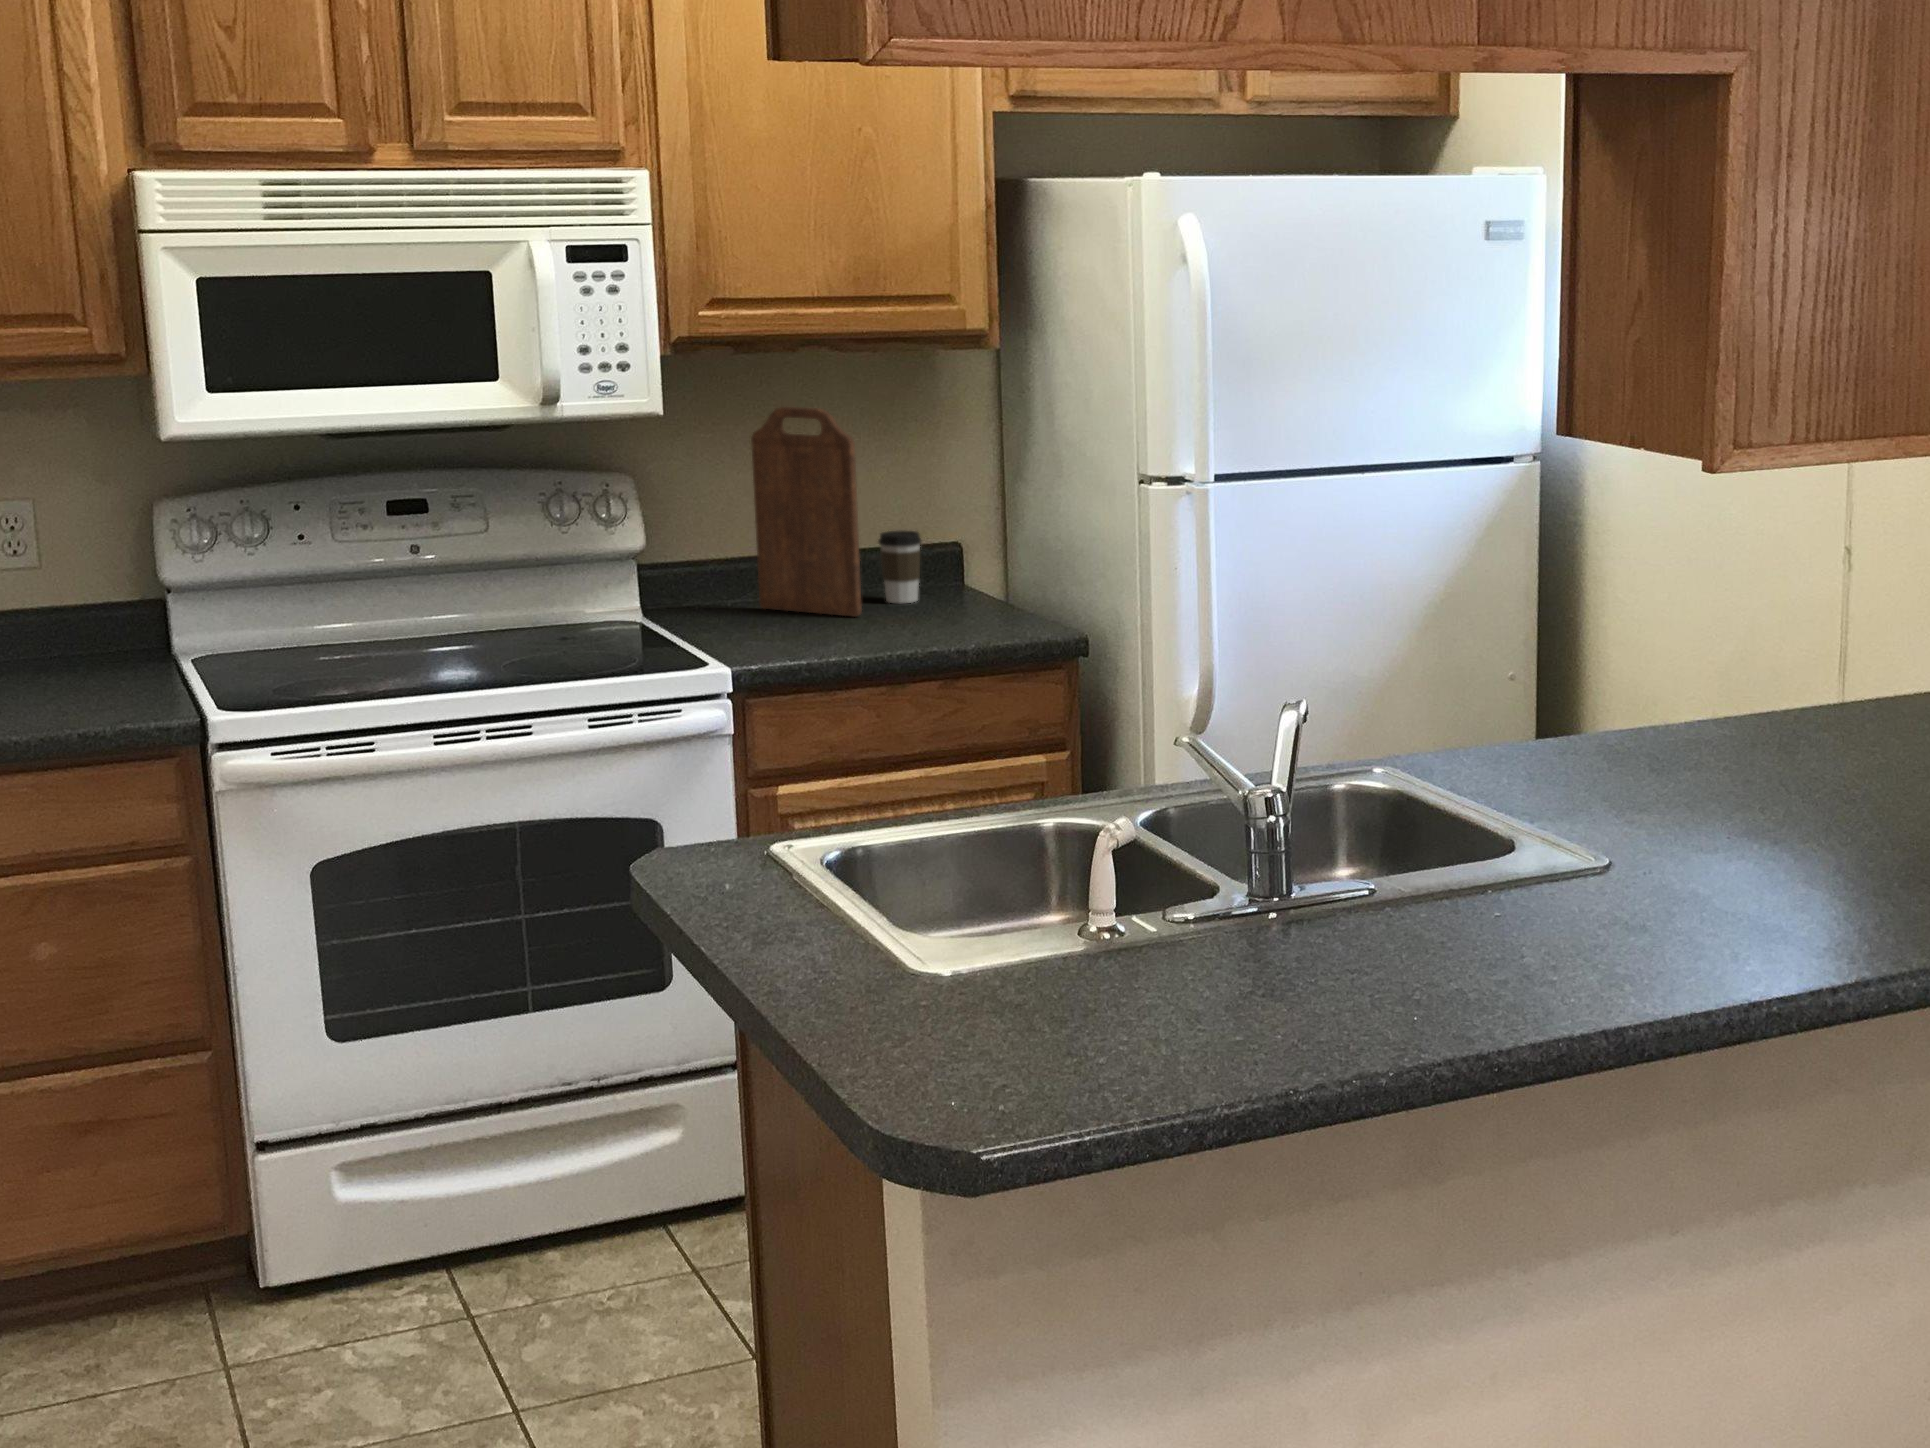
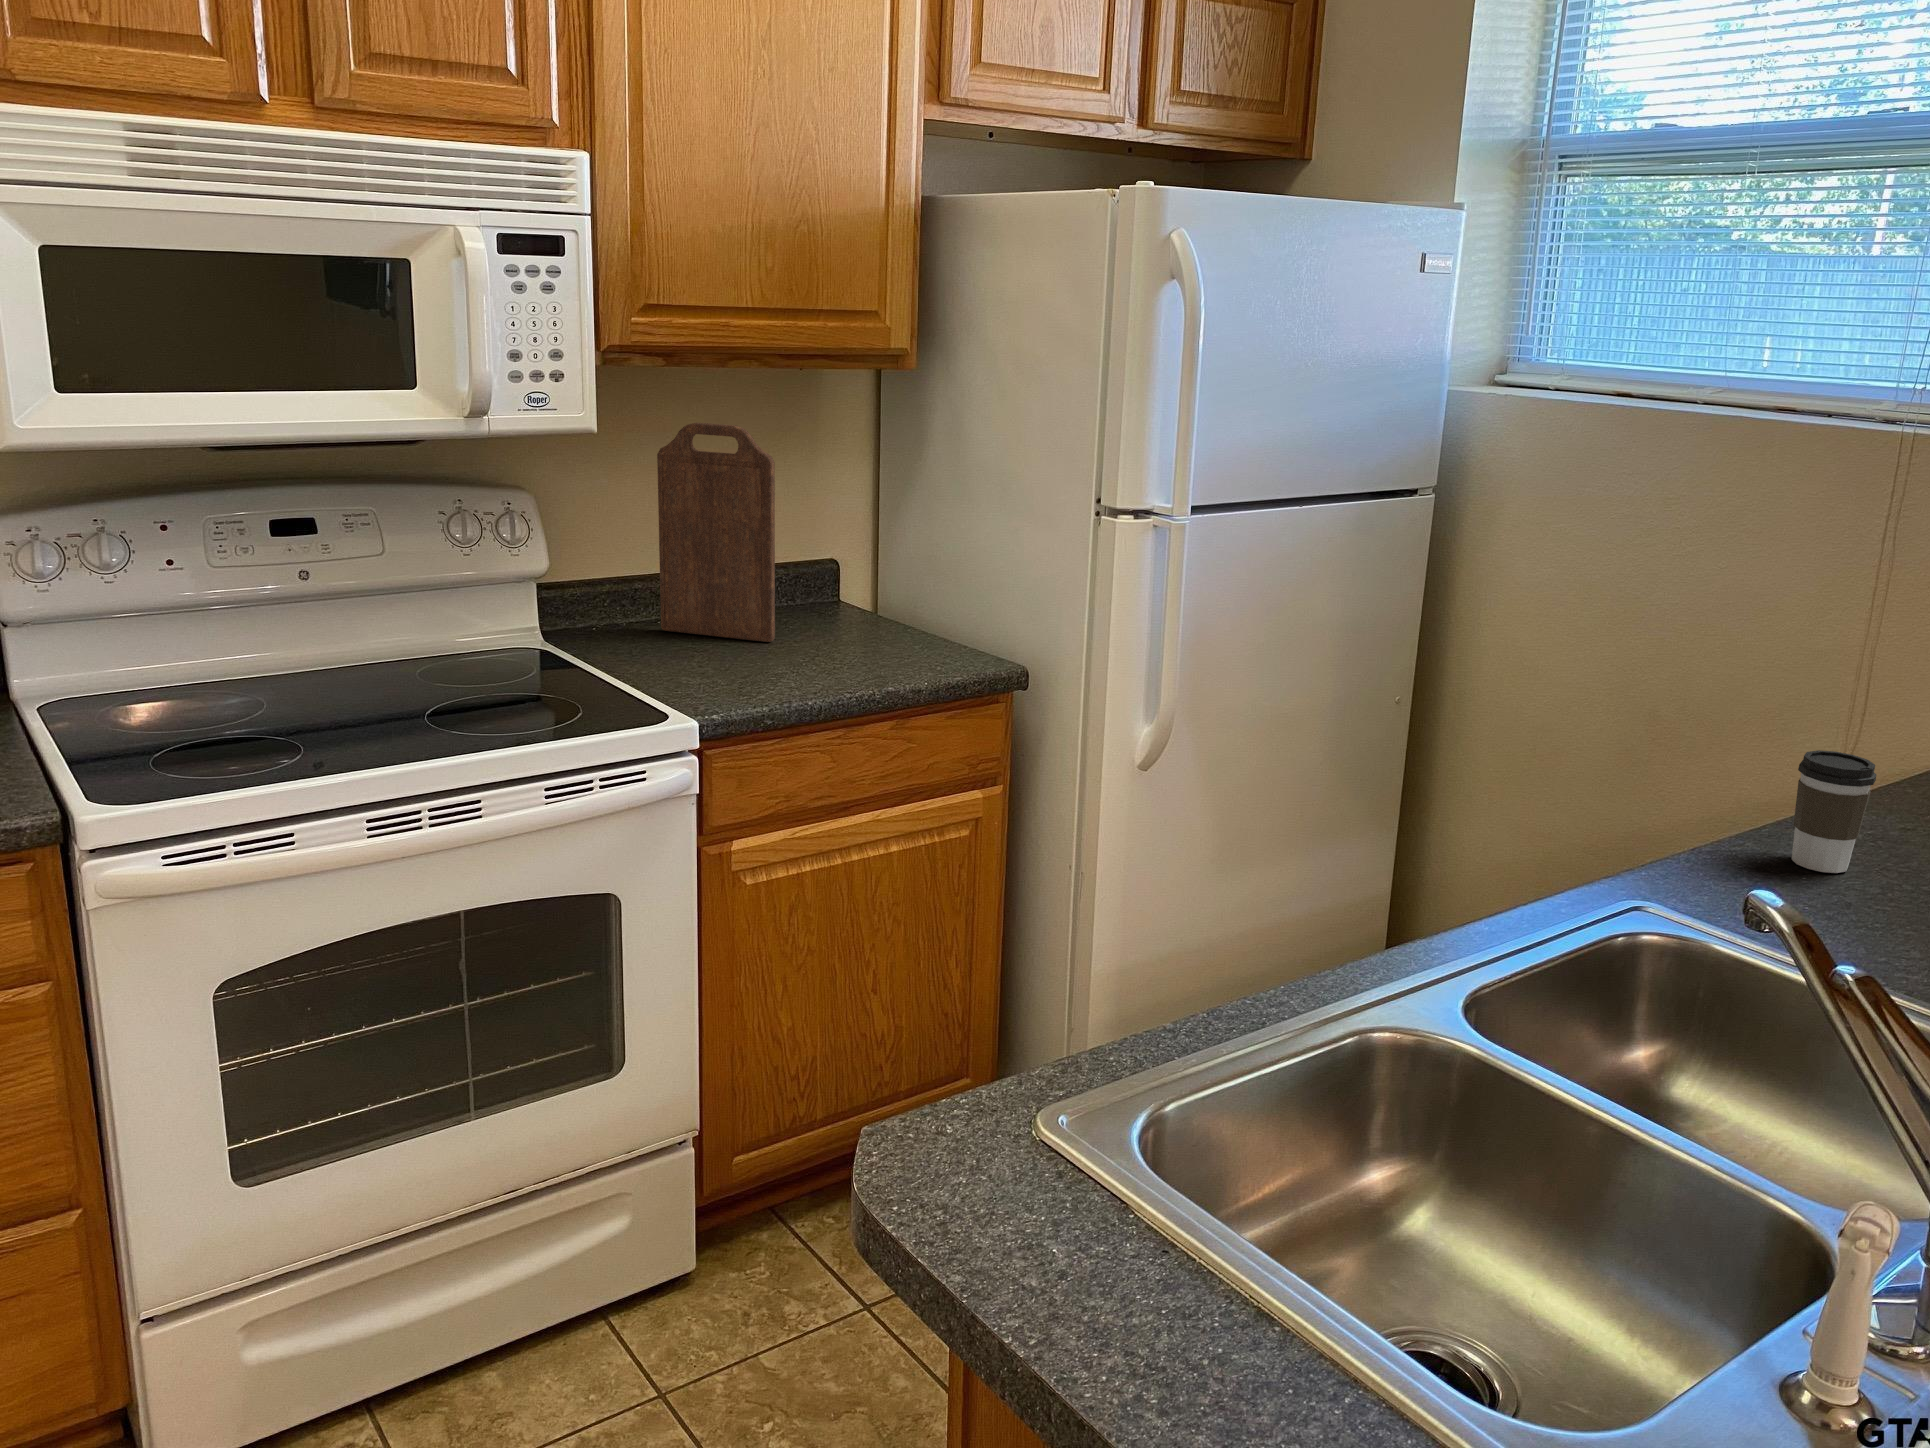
coffee cup: present [879,530,921,603] -> present [1792,750,1876,873]

